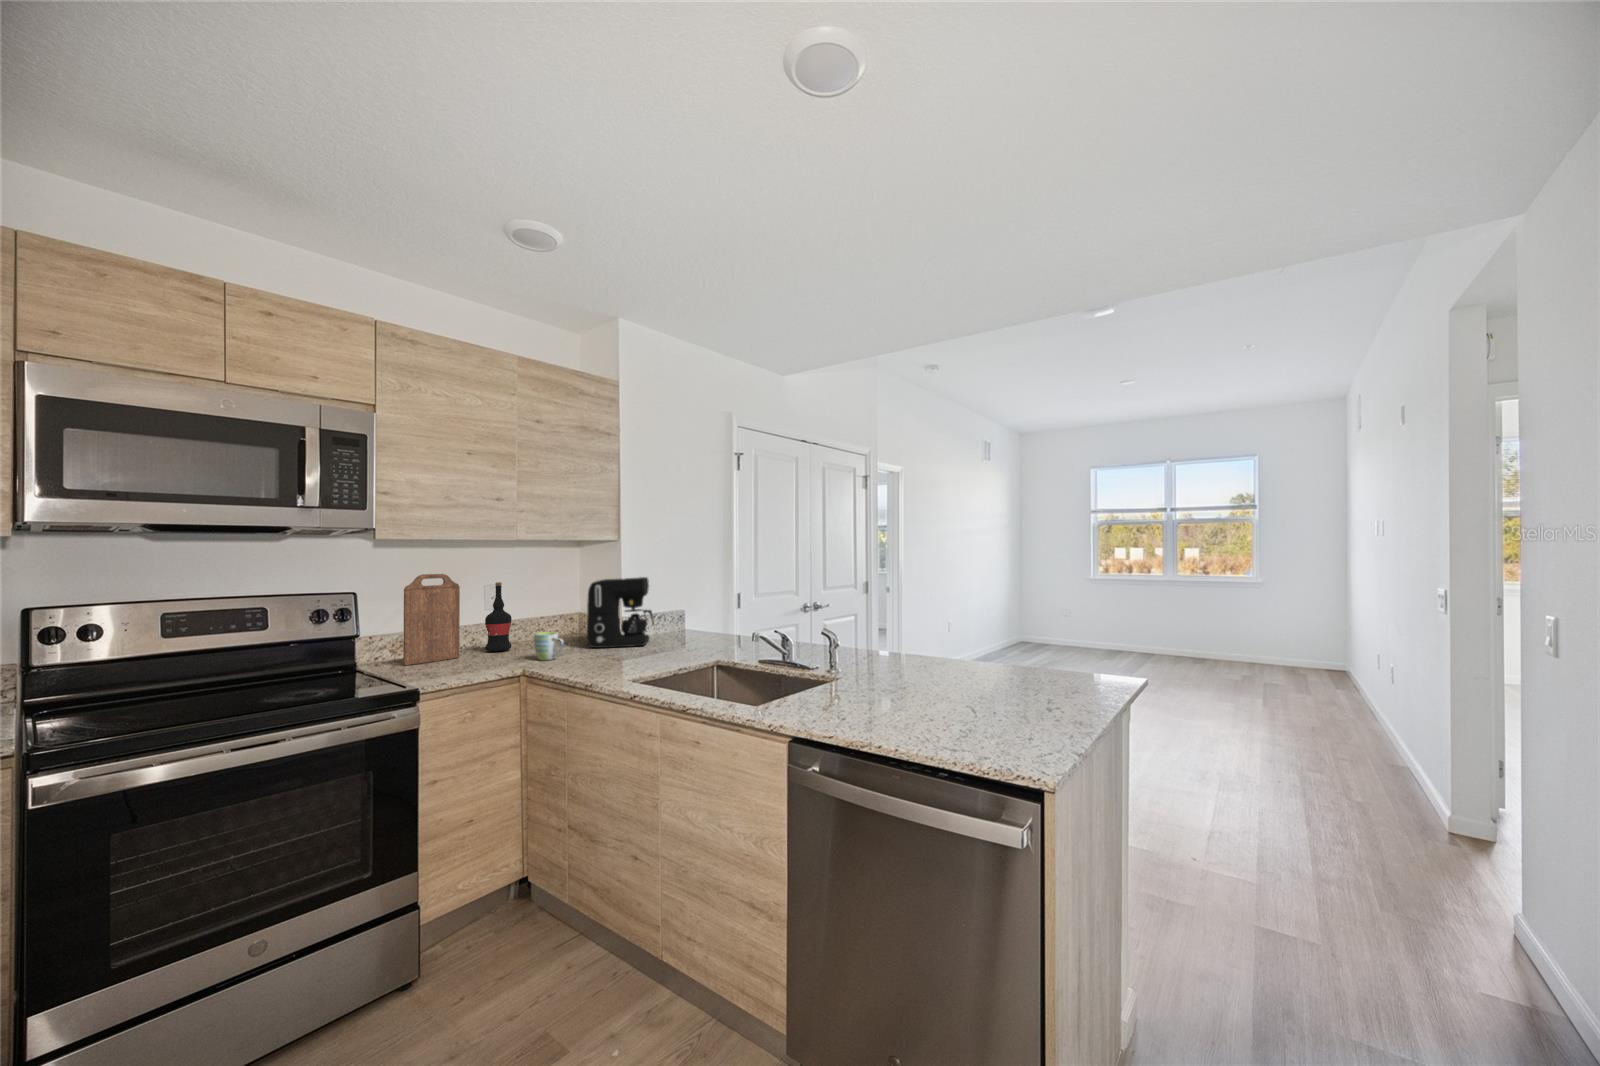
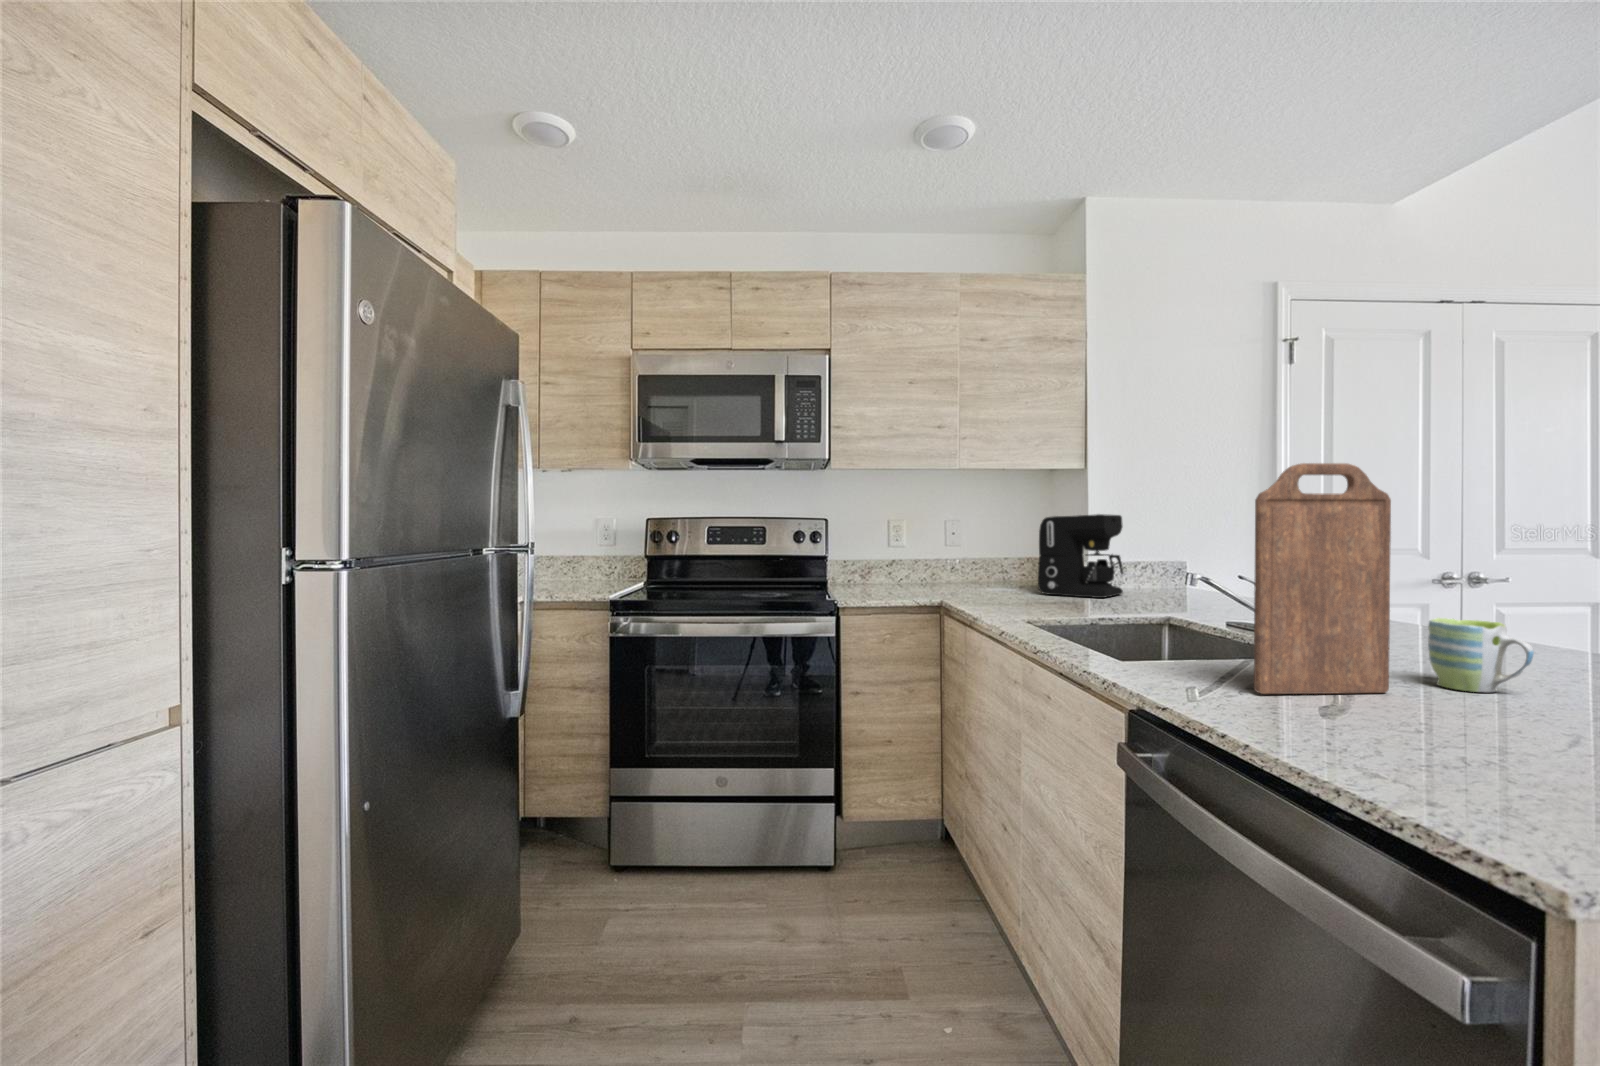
cutting board: present [403,574,460,665] -> present [1254,463,1391,694]
wine bottle: present [485,582,512,651] -> none [943,517,968,588]
mug: present [534,632,564,660] -> present [1428,618,1534,692]

